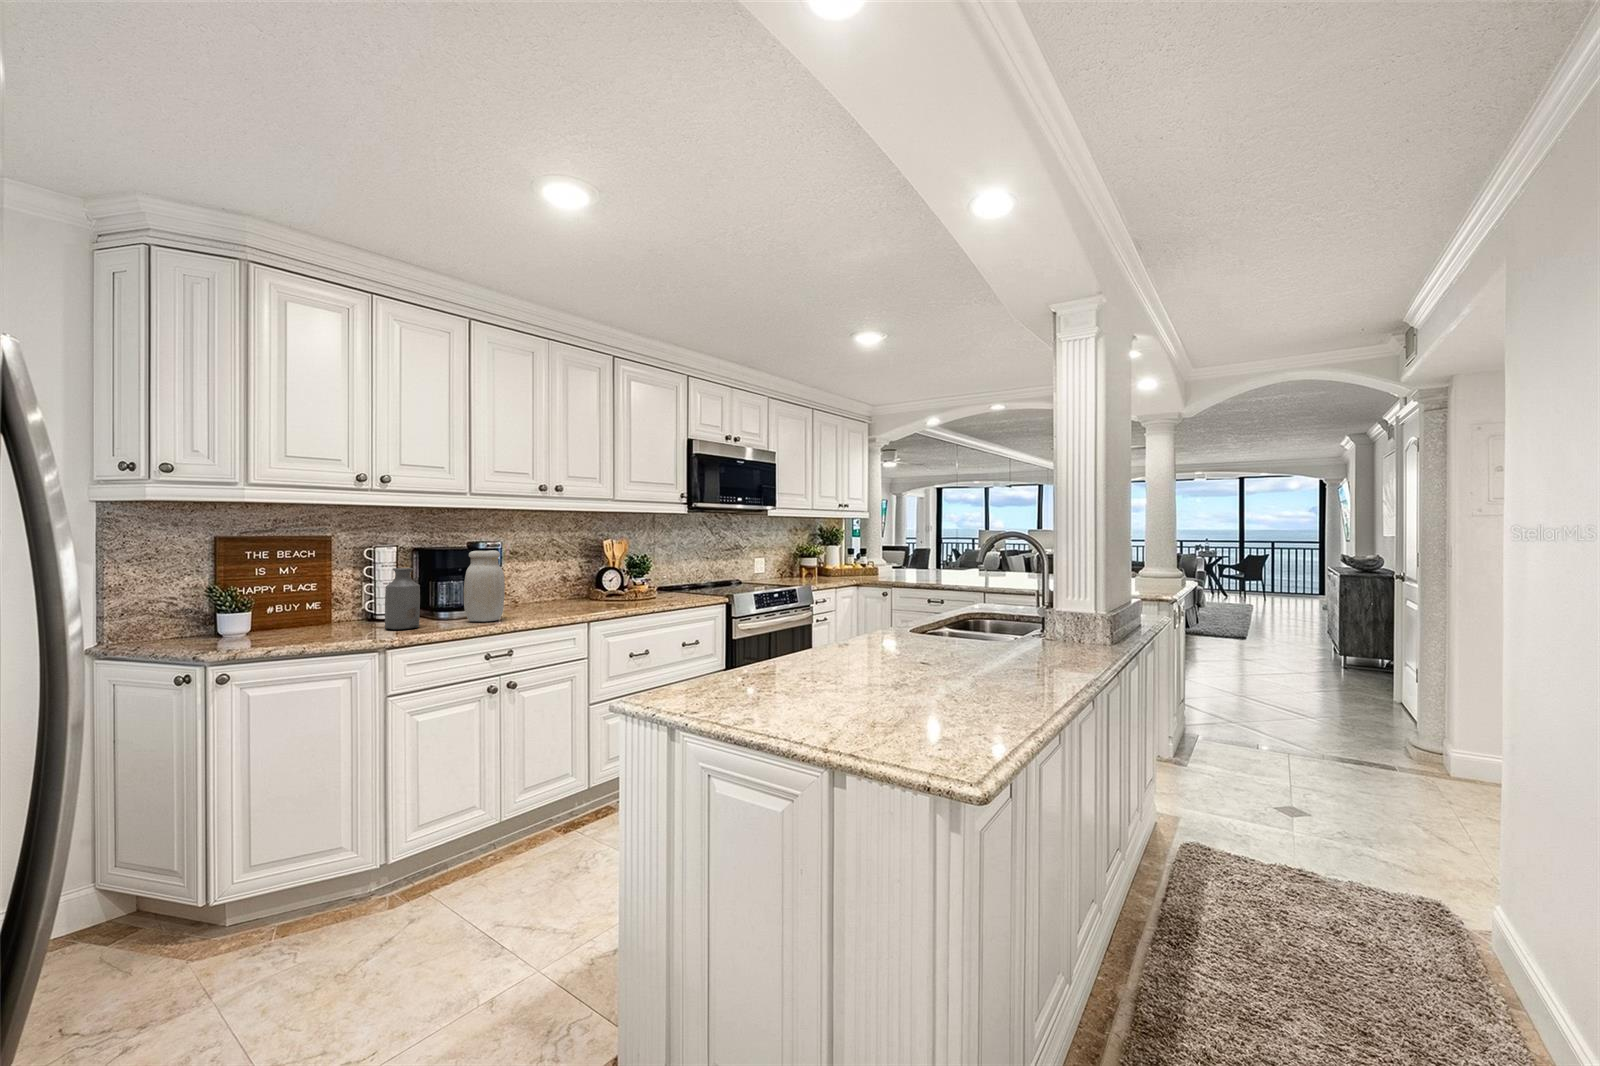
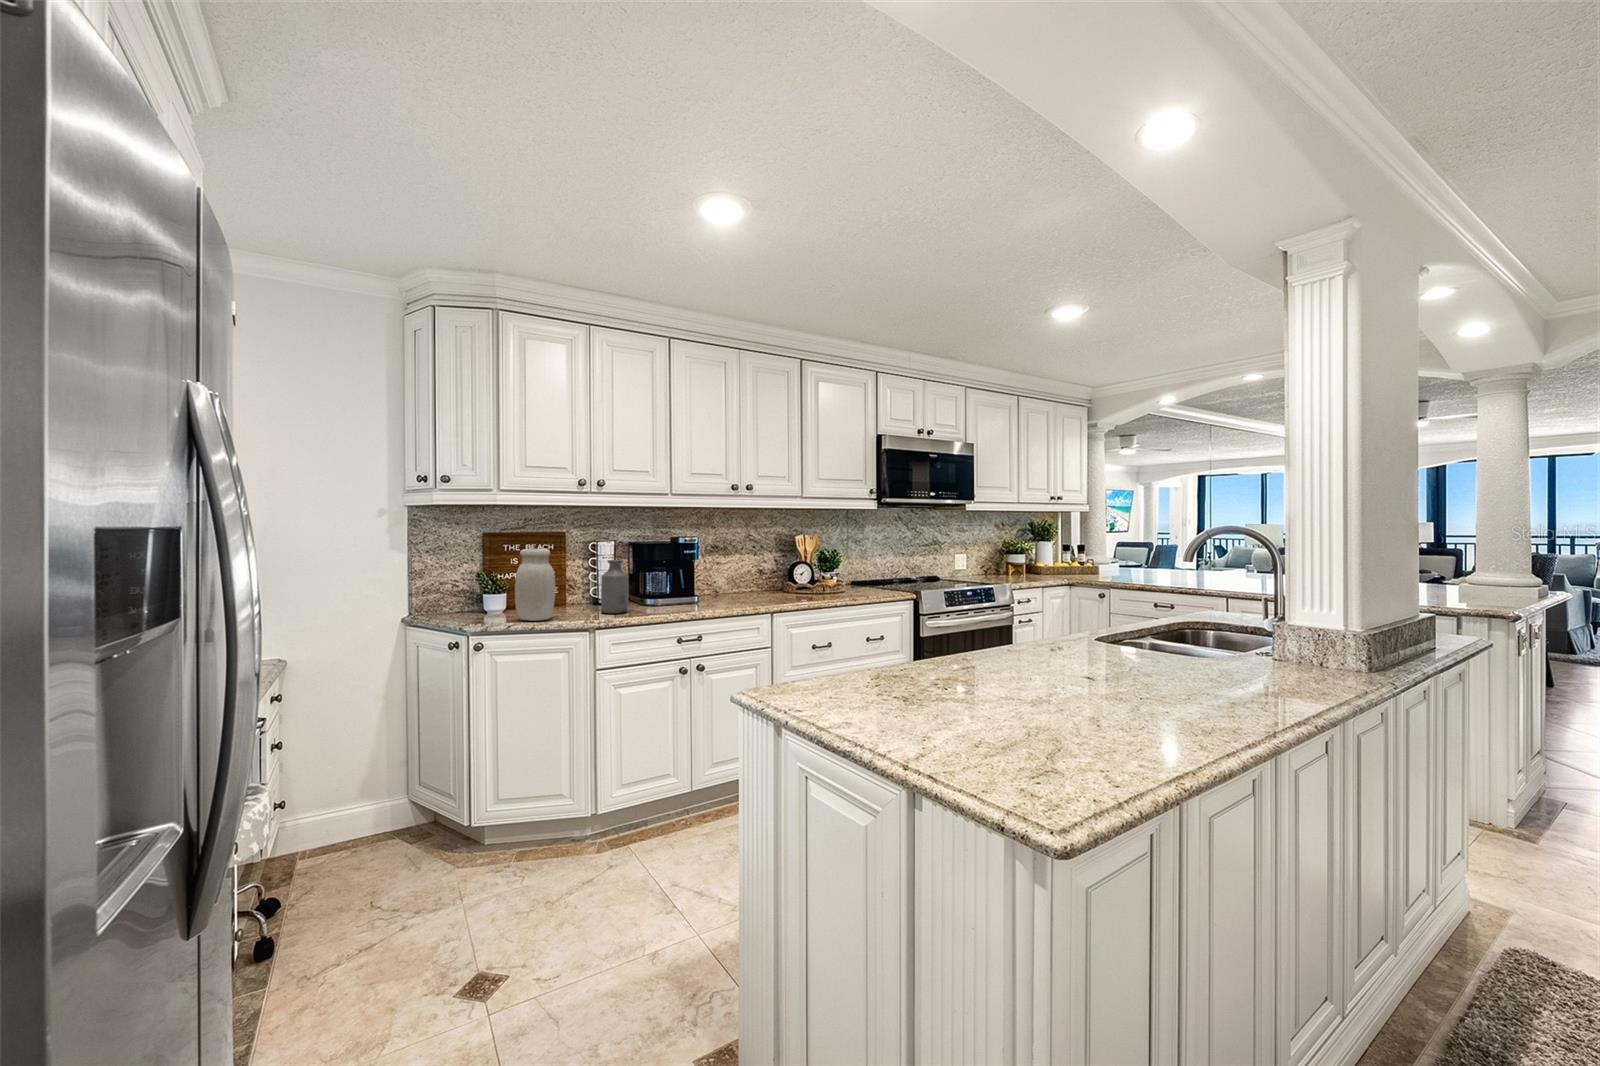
jar: present [464,550,505,622] -> present [515,549,555,621]

